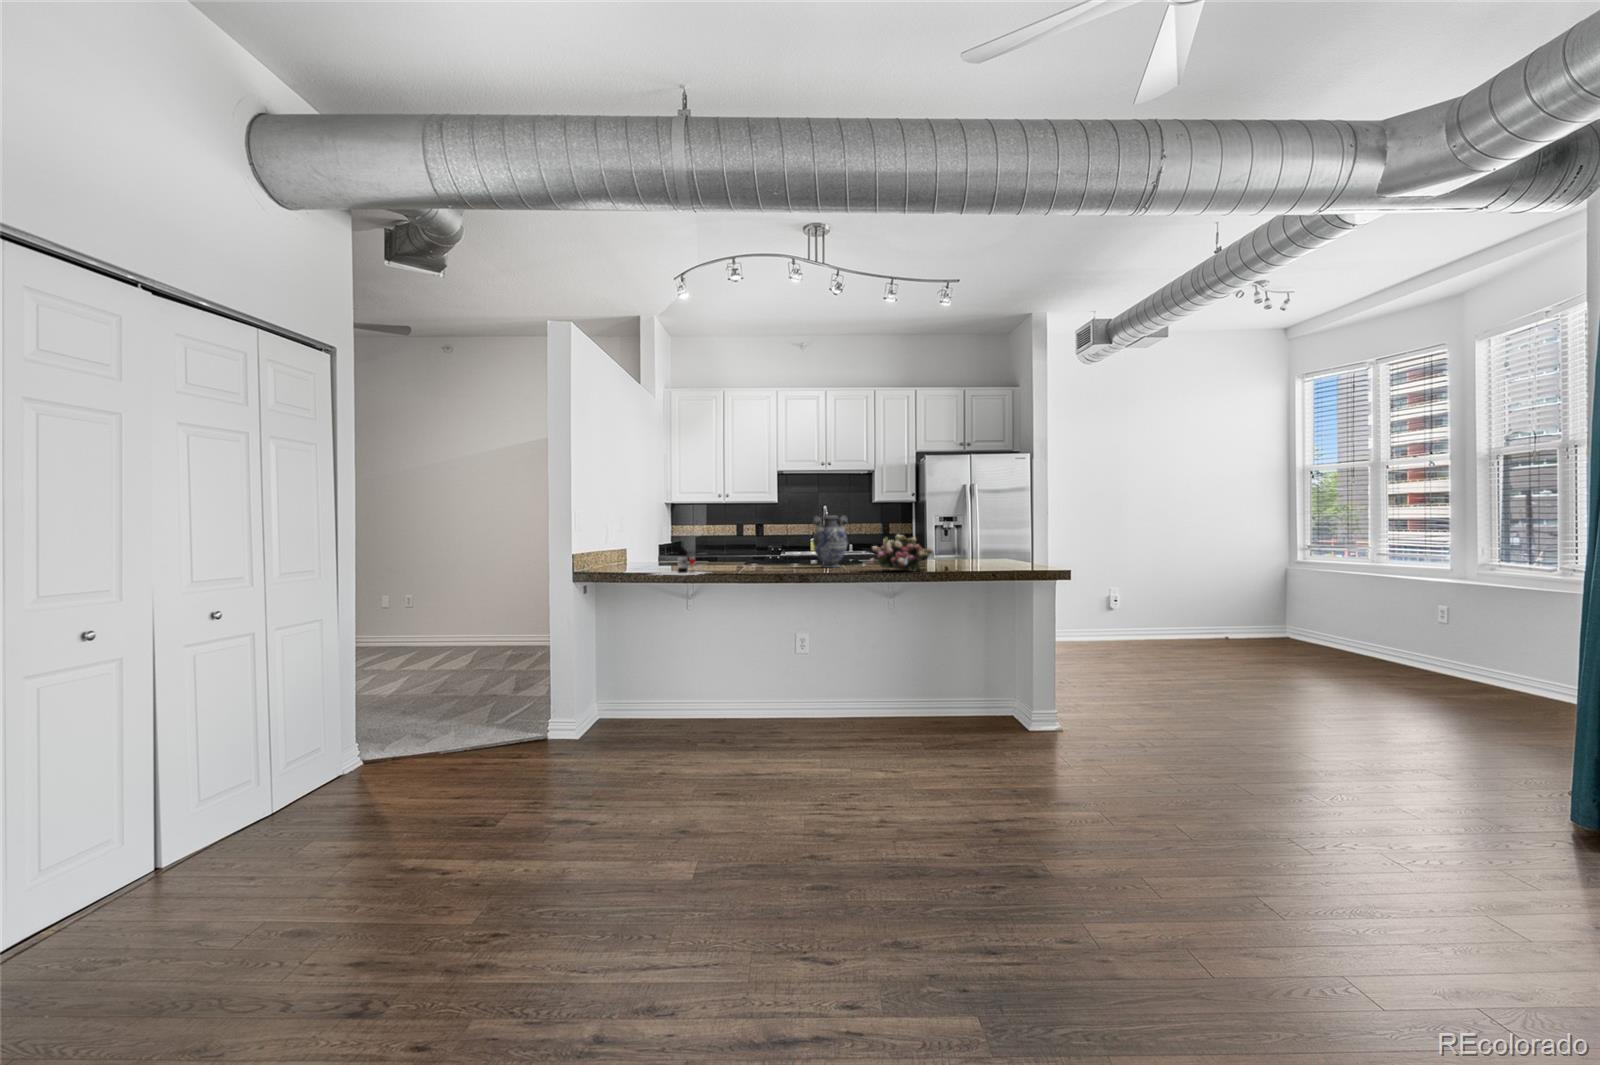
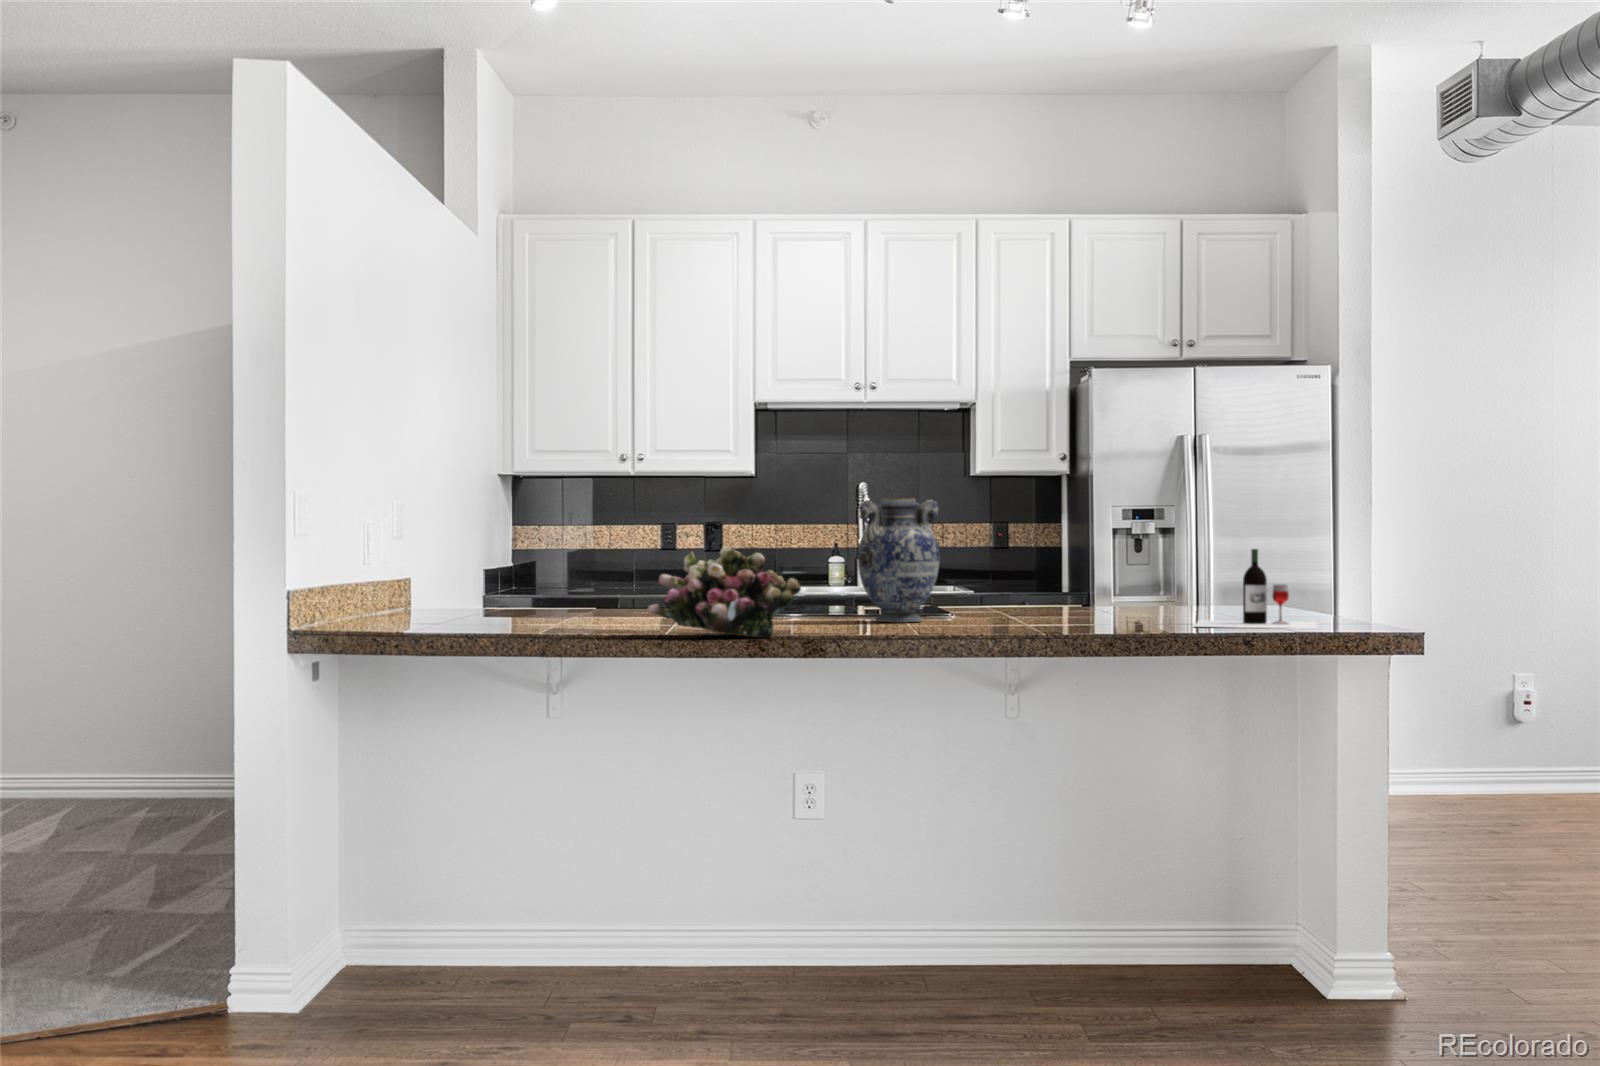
flower arrangement: present [870,535,932,572] -> present [648,546,801,638]
wine bottle: present [655,541,704,575] -> present [1195,549,1318,628]

